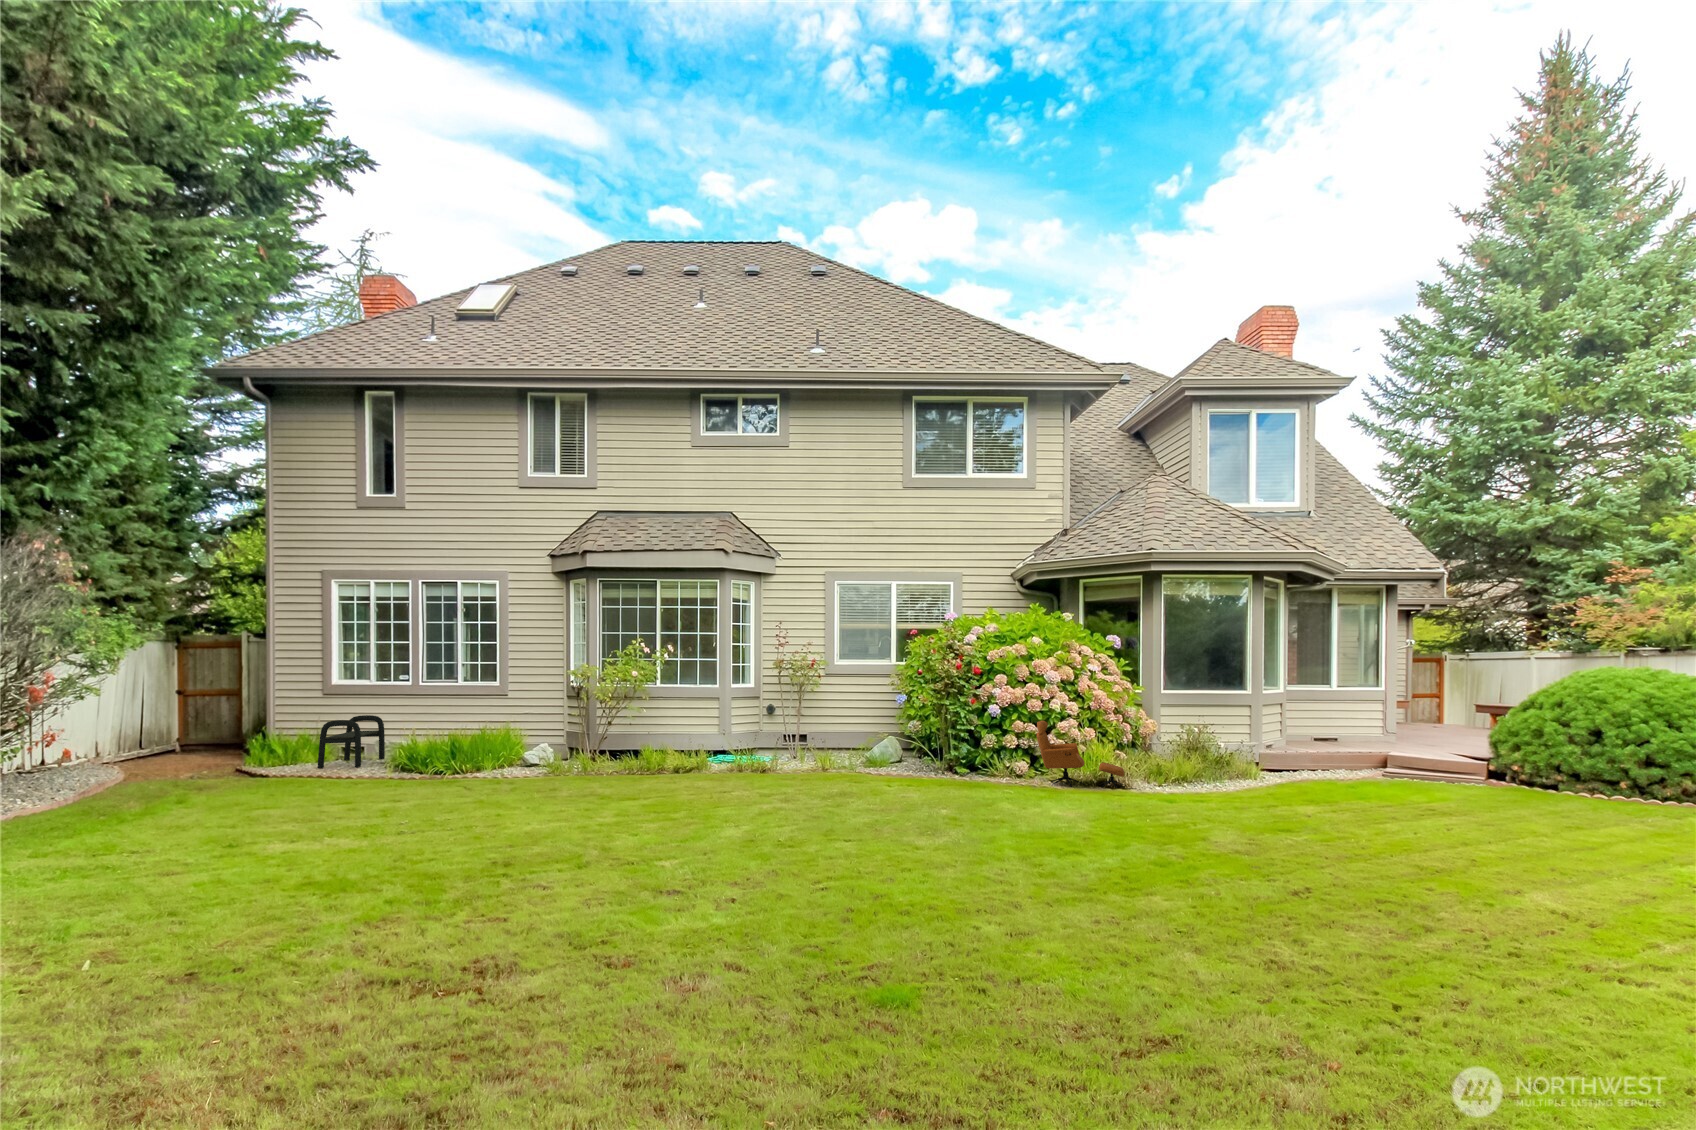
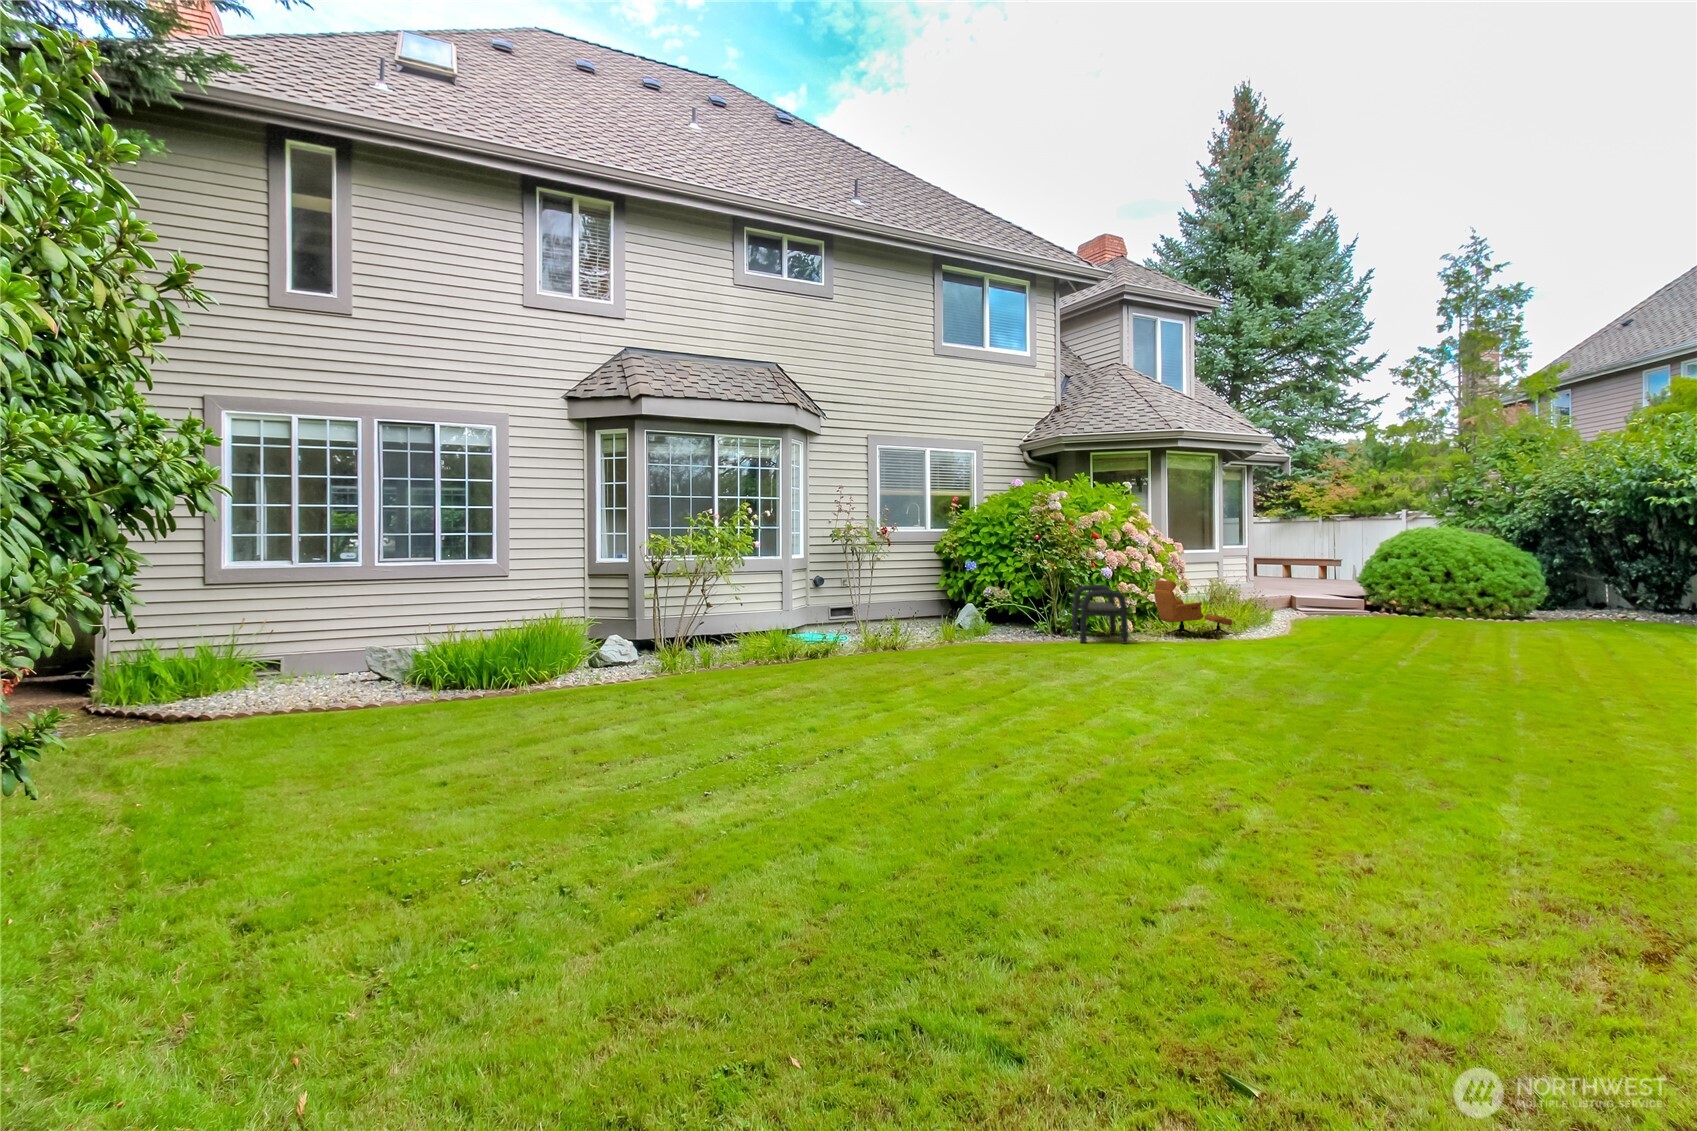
bench: present [318,715,385,768] -> present [1072,585,1128,644]

